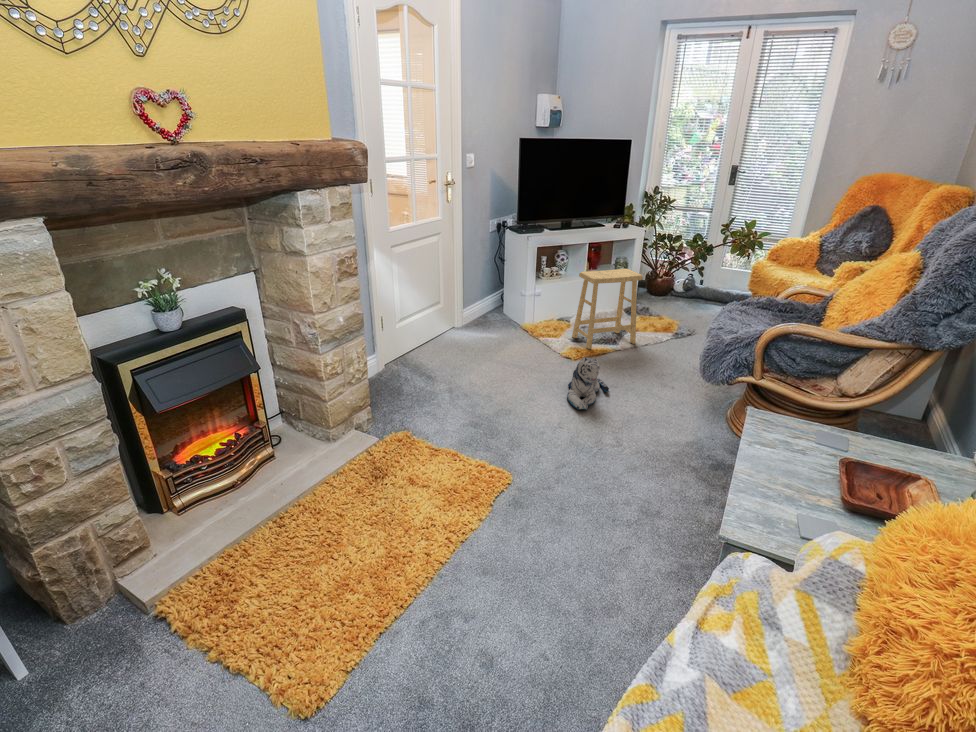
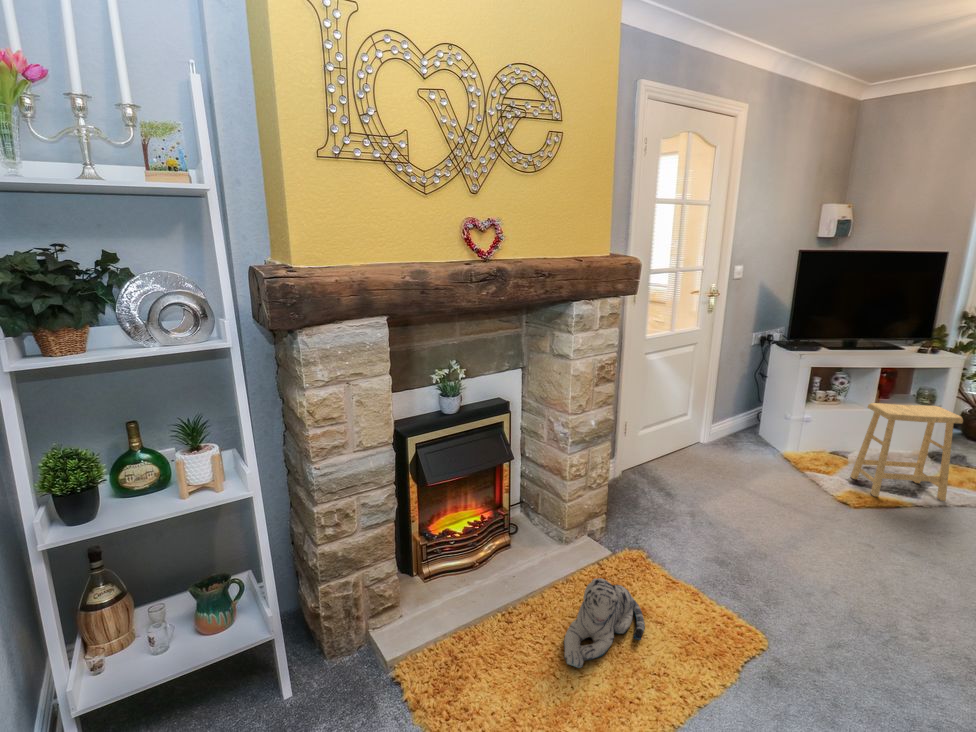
plush toy: present [567,358,609,410] -> present [564,578,645,668]

